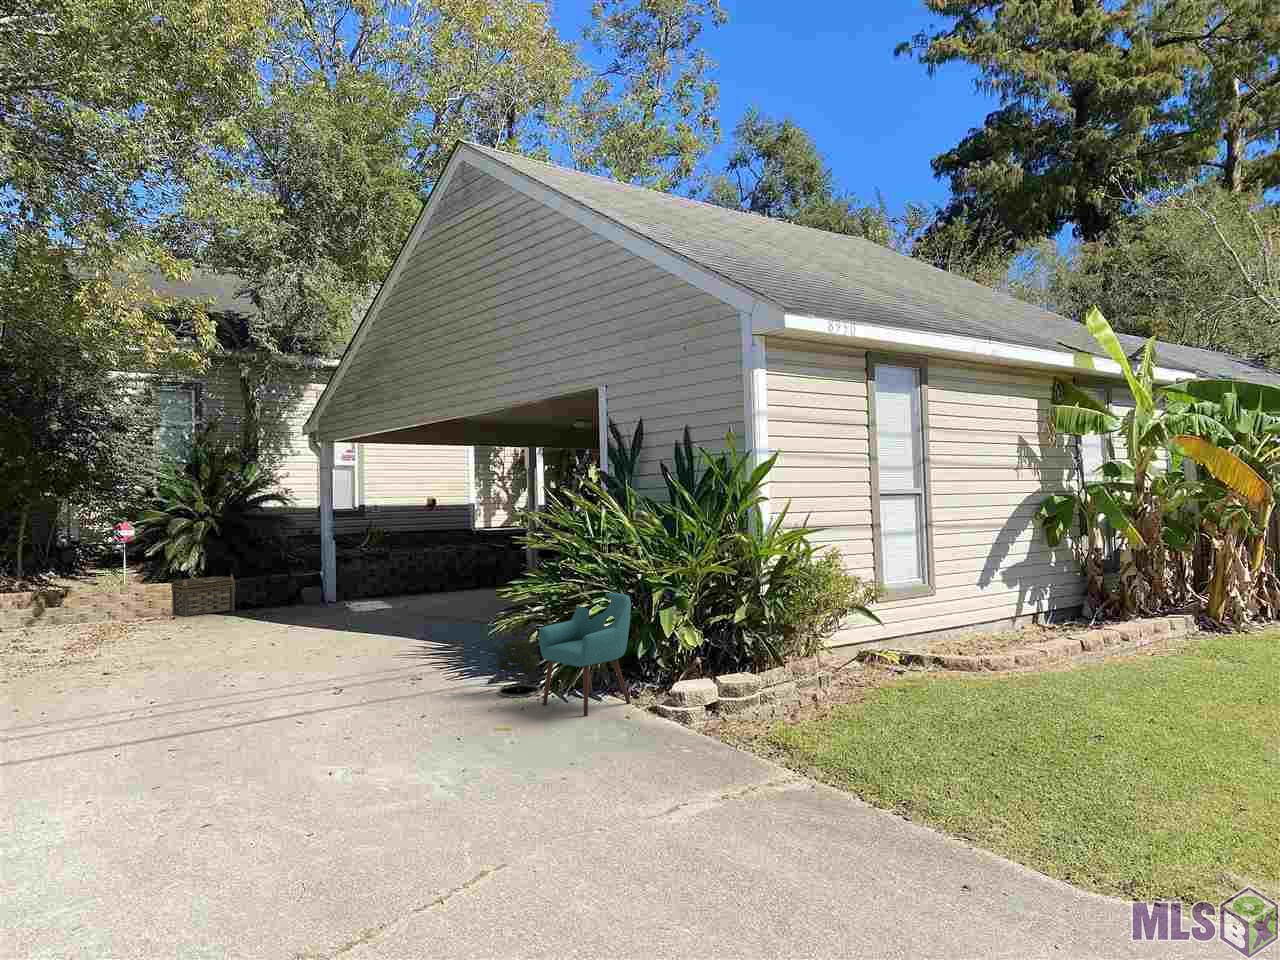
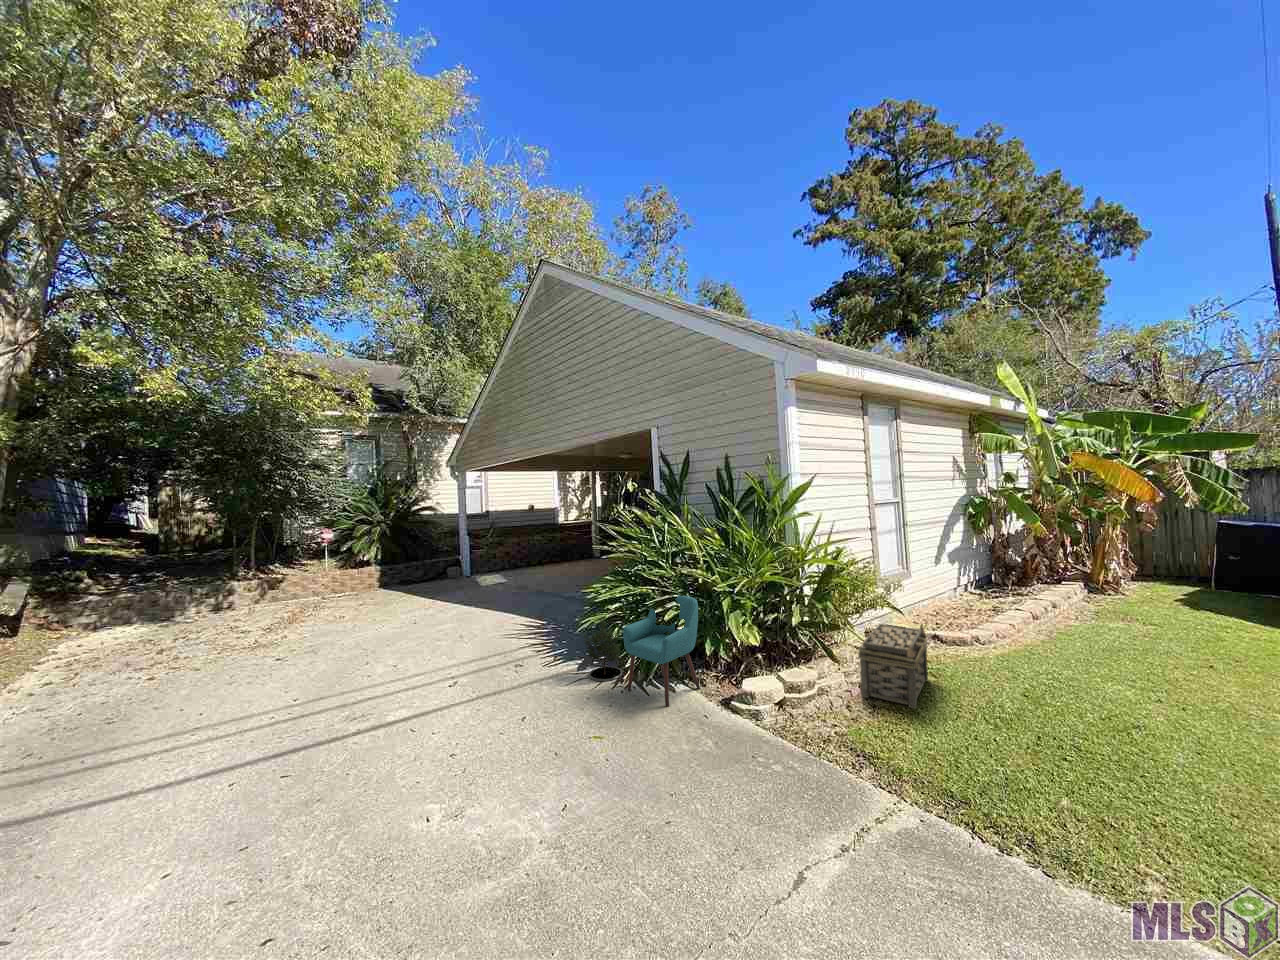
basket: present [171,574,236,617] -> present [858,624,928,709]

